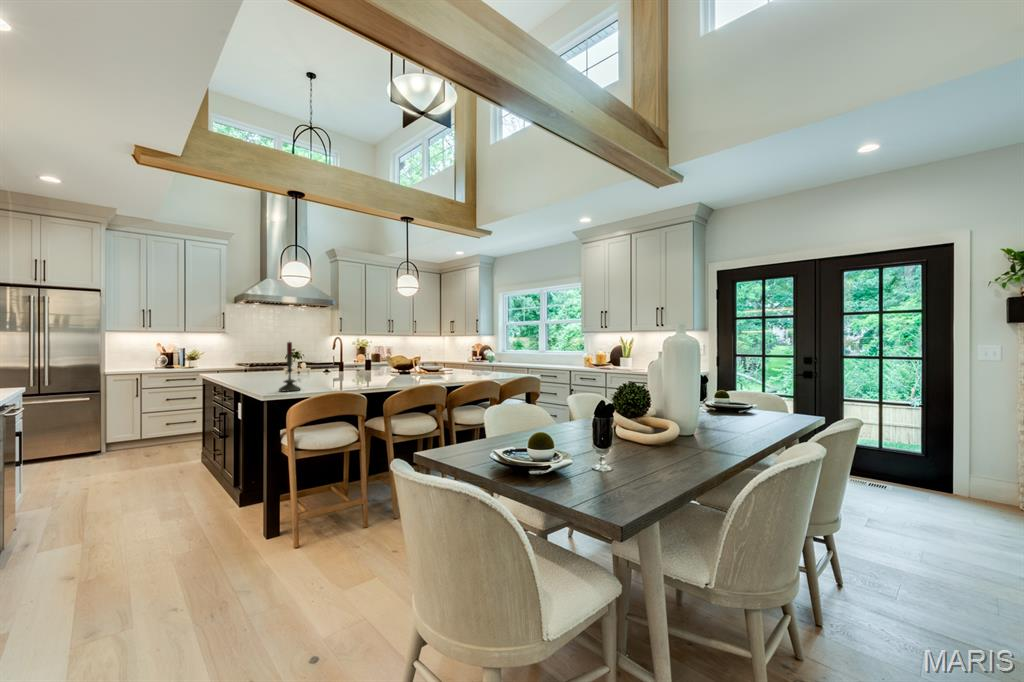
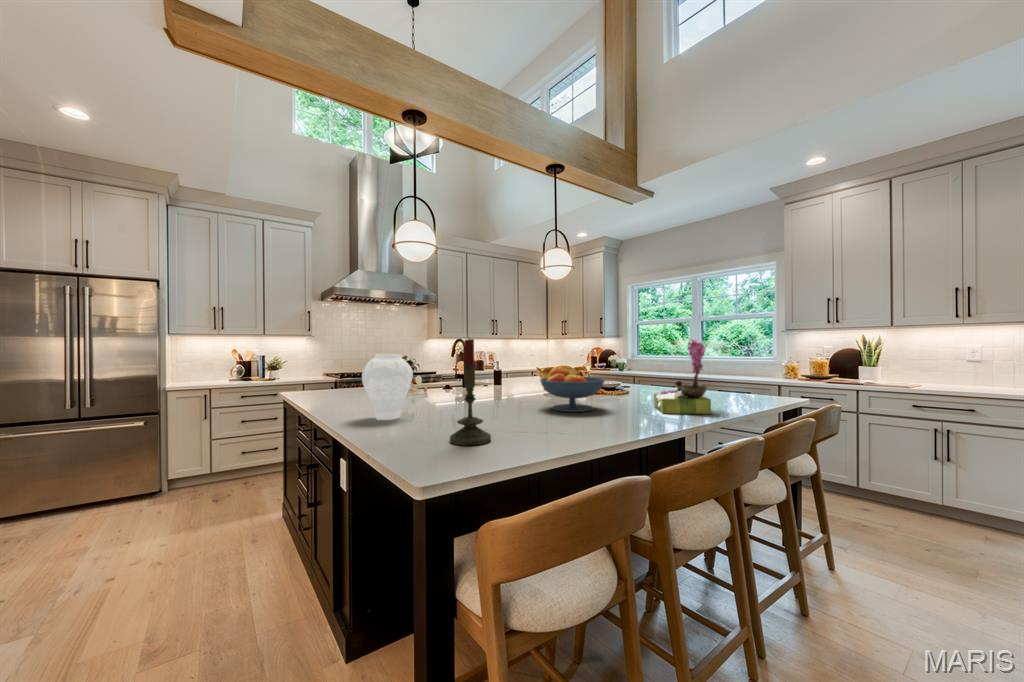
flower arrangement: none [419,341,451,383] -> present [654,339,711,414]
vase: none [242,349,274,385] -> present [362,354,413,420]
fruit bowl: none [354,358,393,382] -> present [540,368,605,412]

